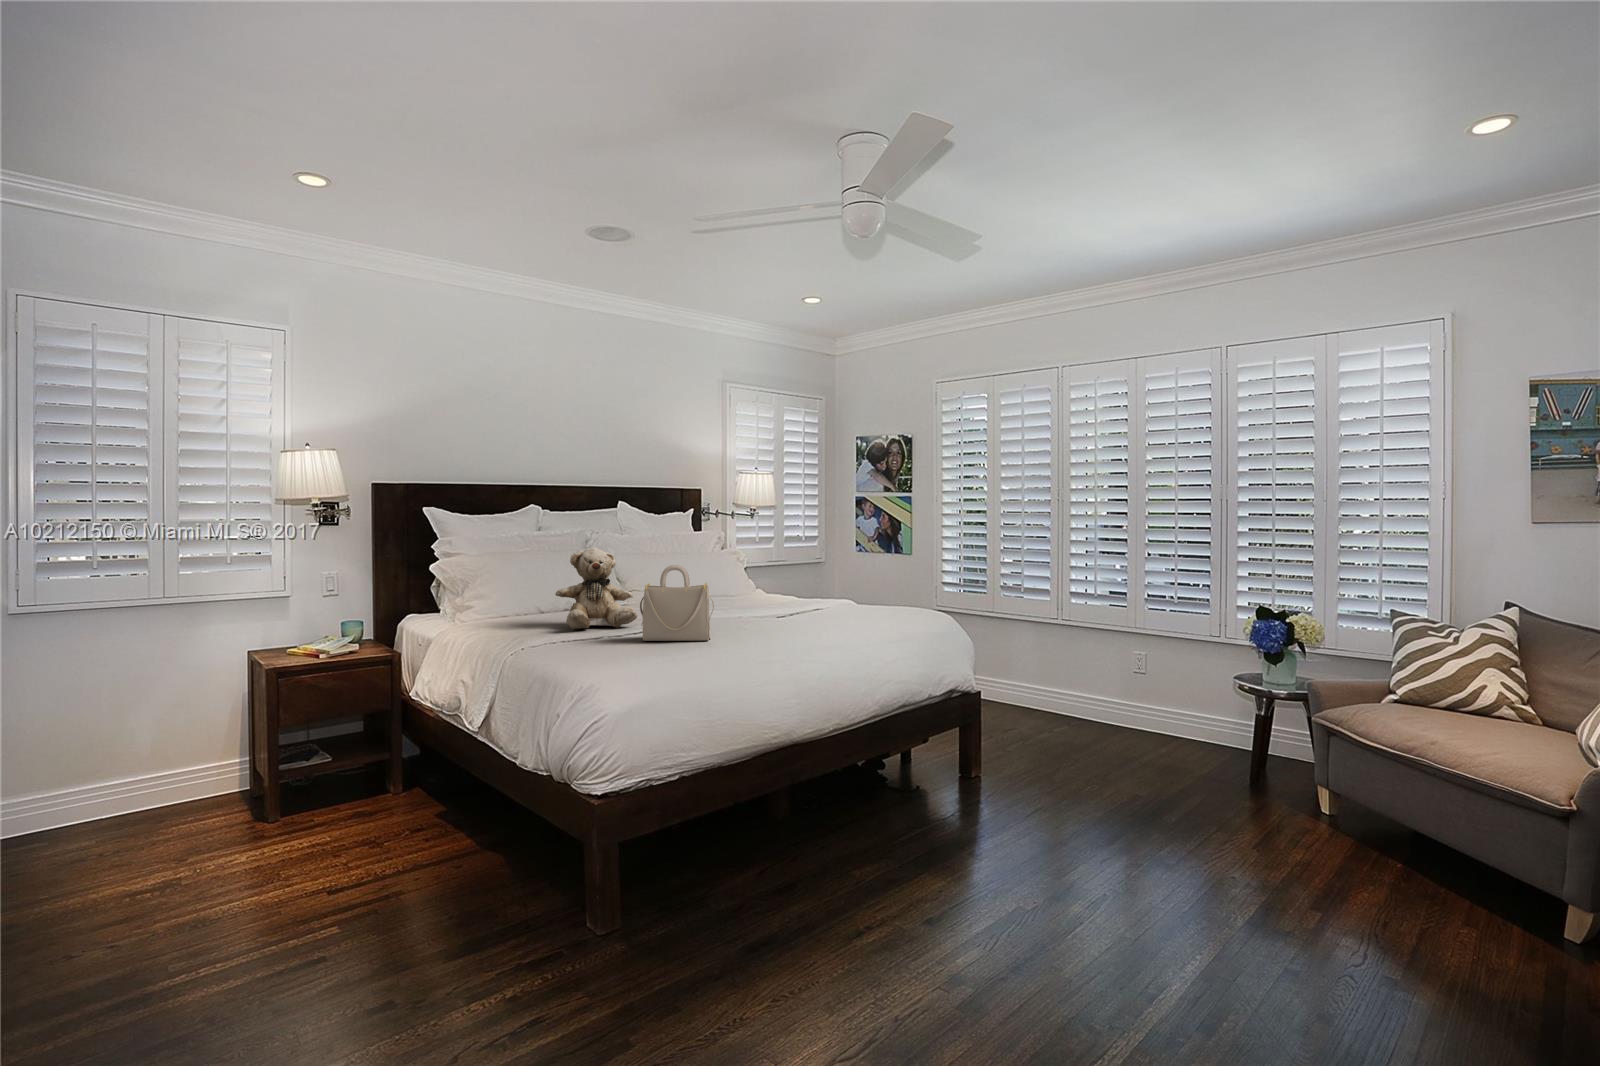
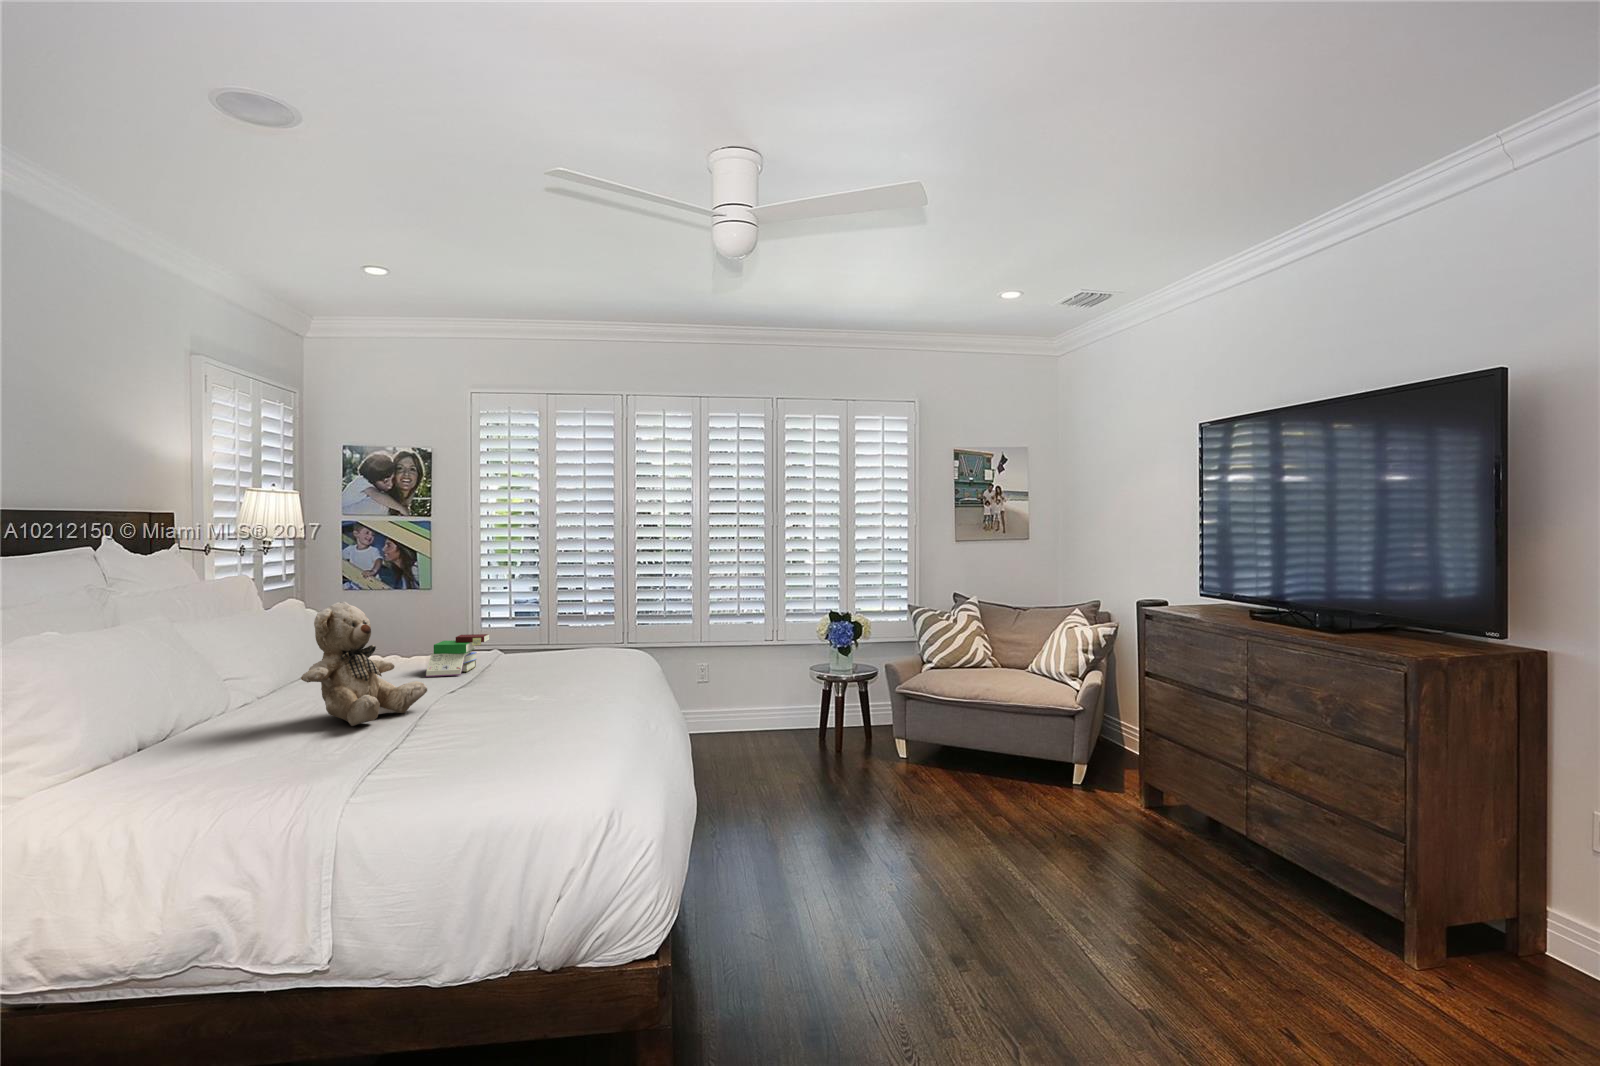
handbag: present [640,565,714,641] -> none [494,615,583,717]
book: none [712,583,768,613] -> present [426,634,489,677]

